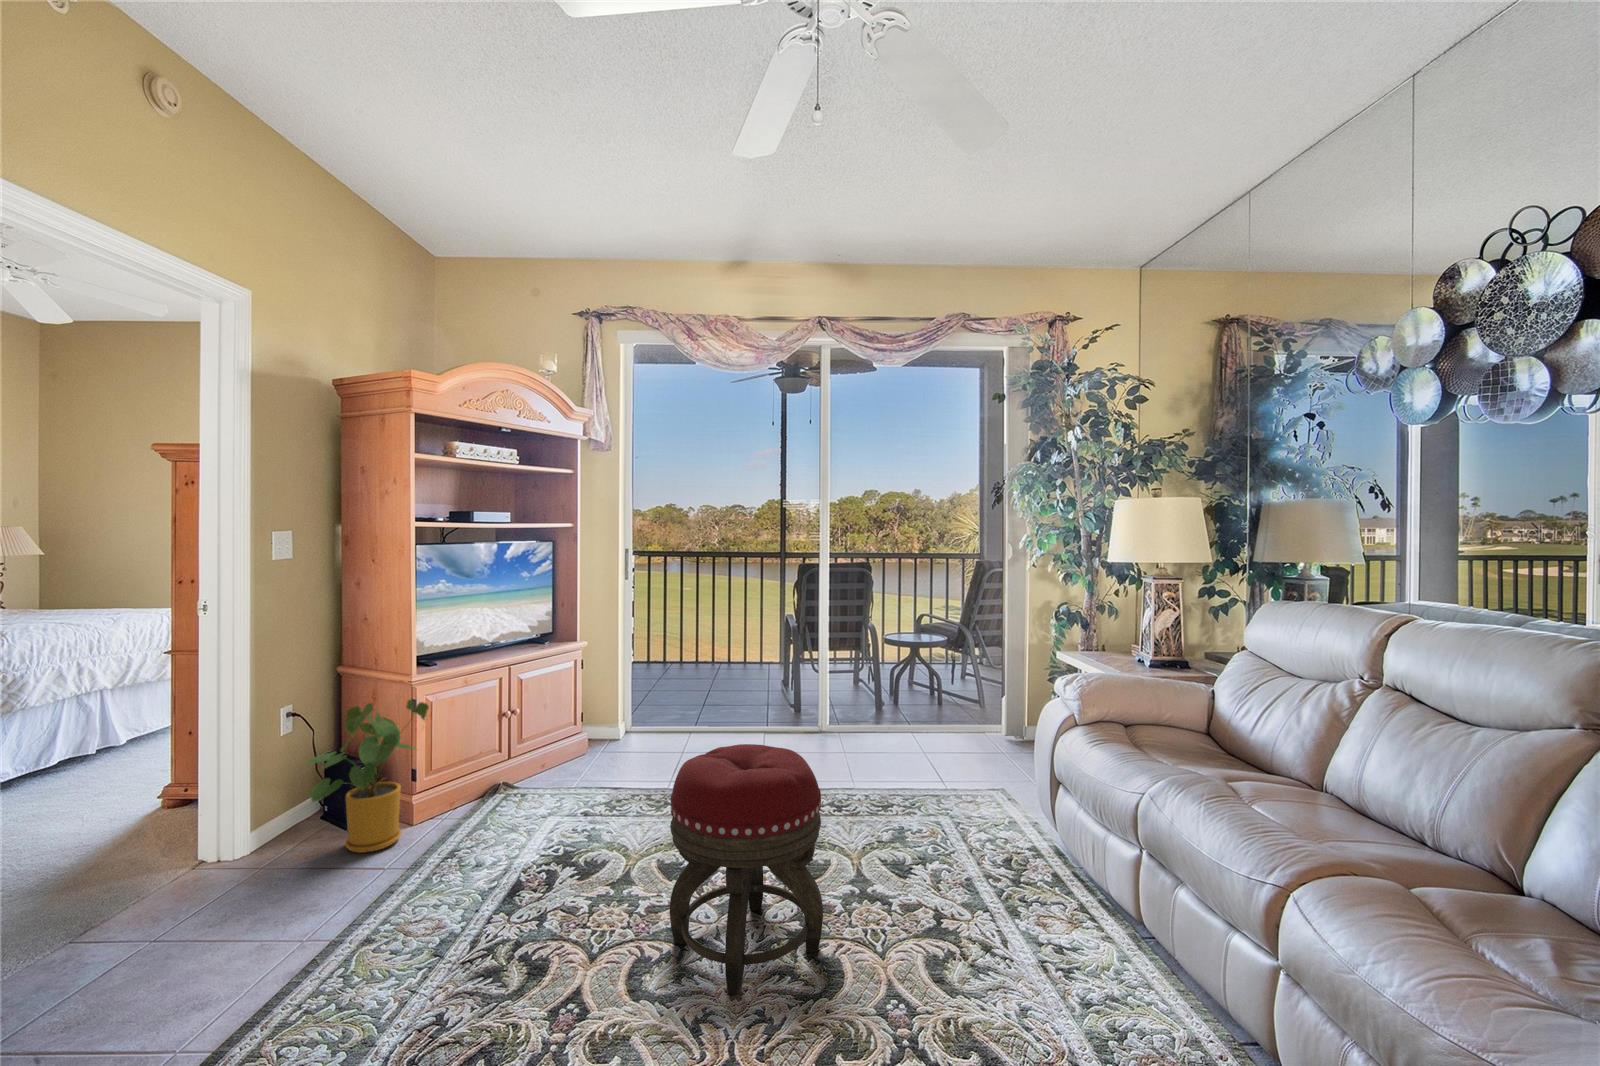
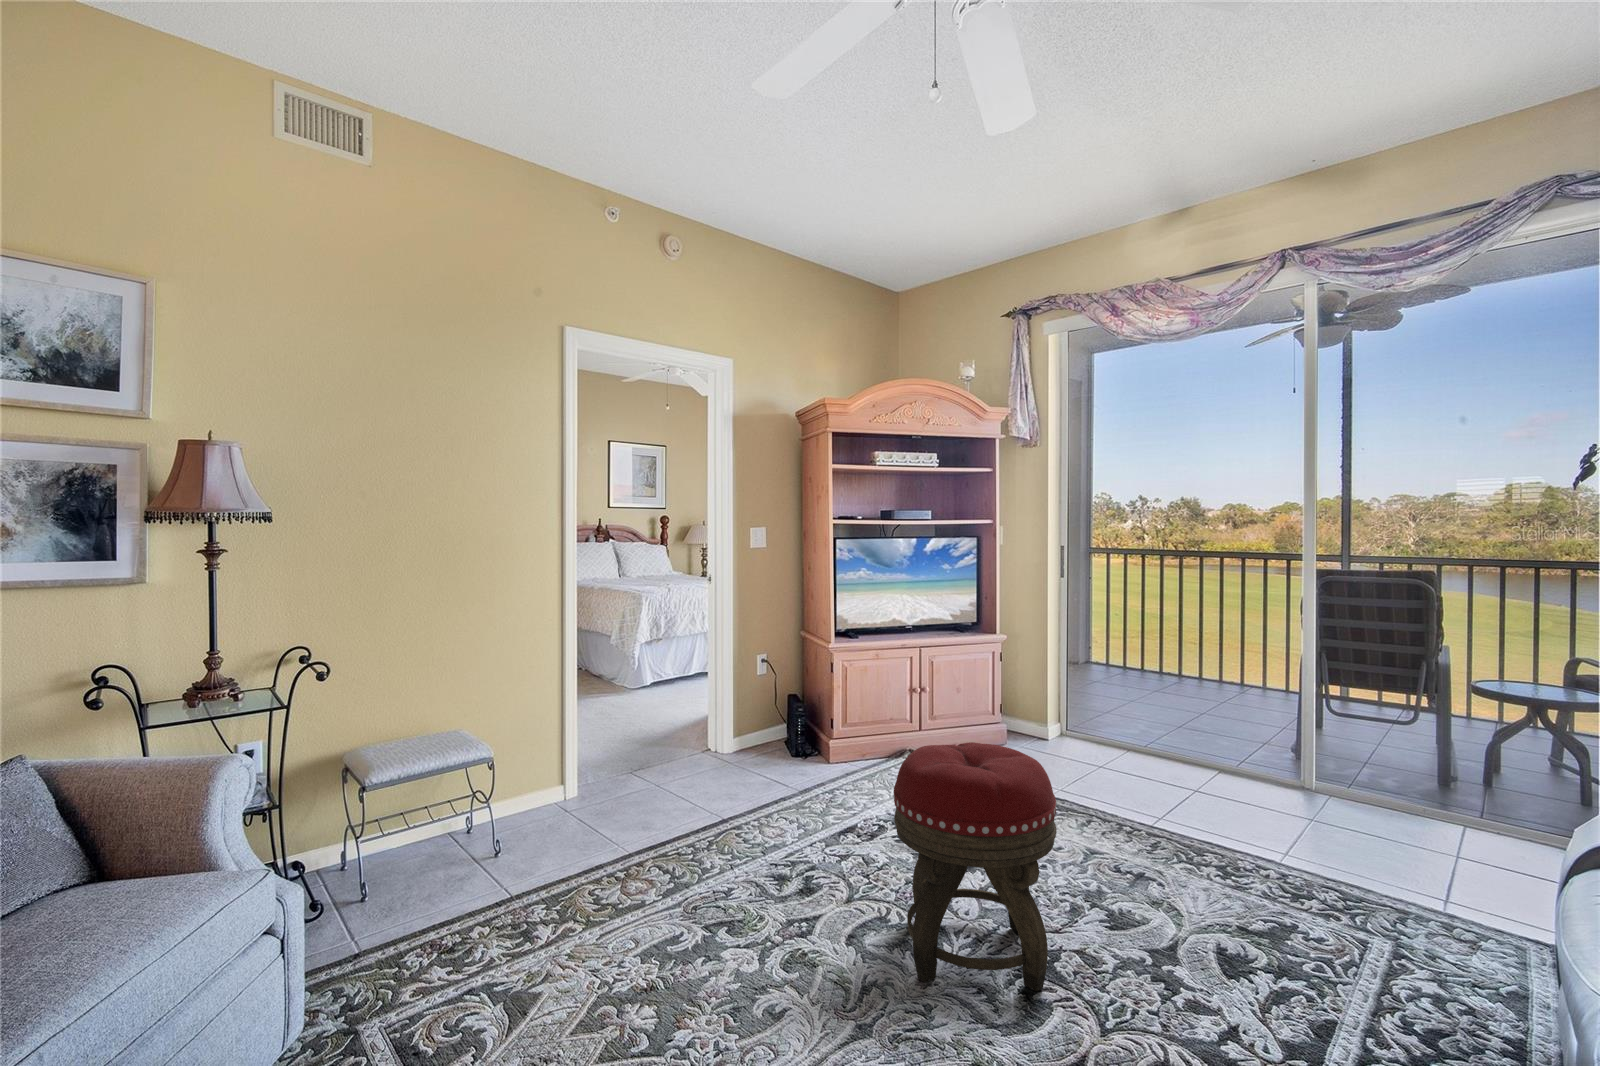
house plant: present [305,700,429,853] -> none [745,661,842,776]

